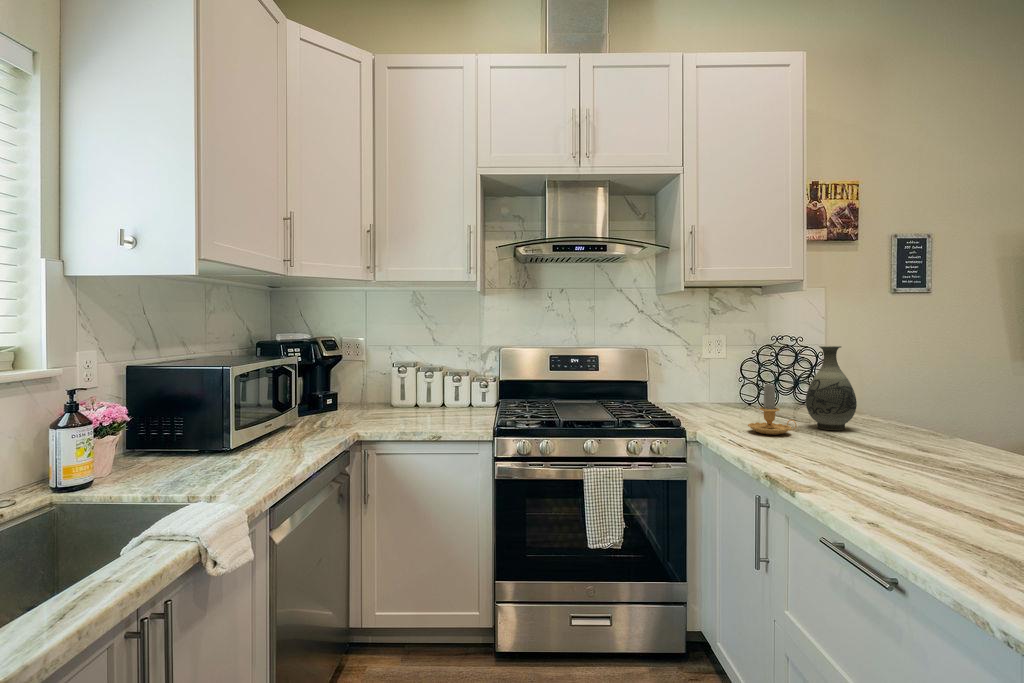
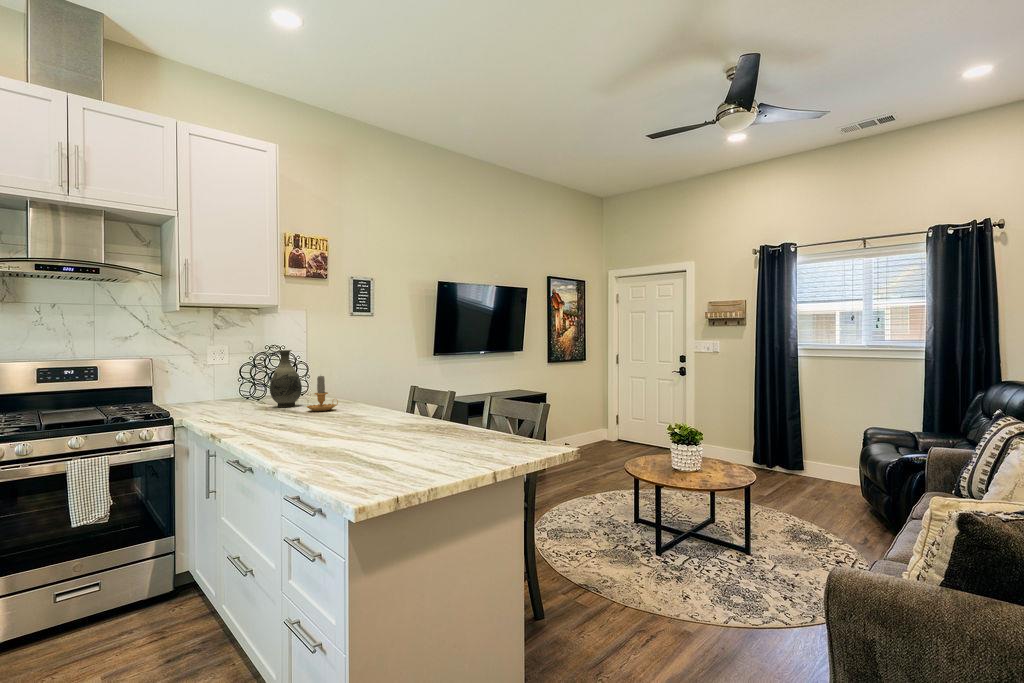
candle: present [748,384,796,435] -> present [307,376,338,411]

